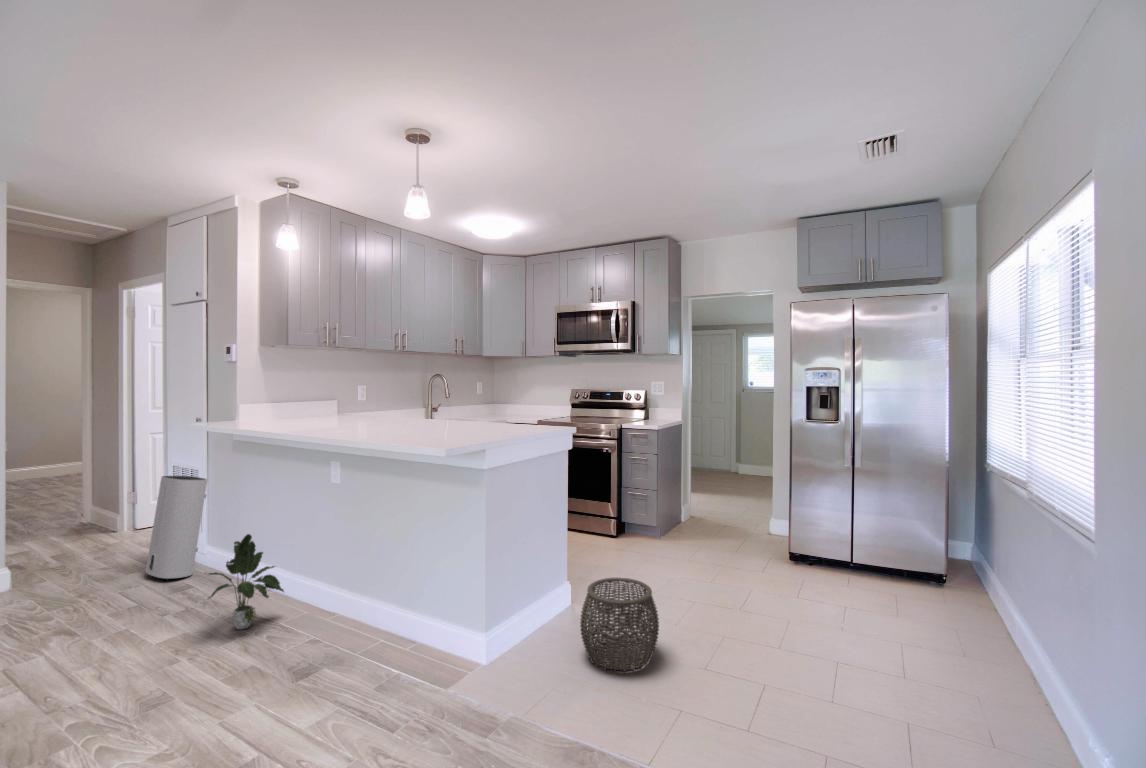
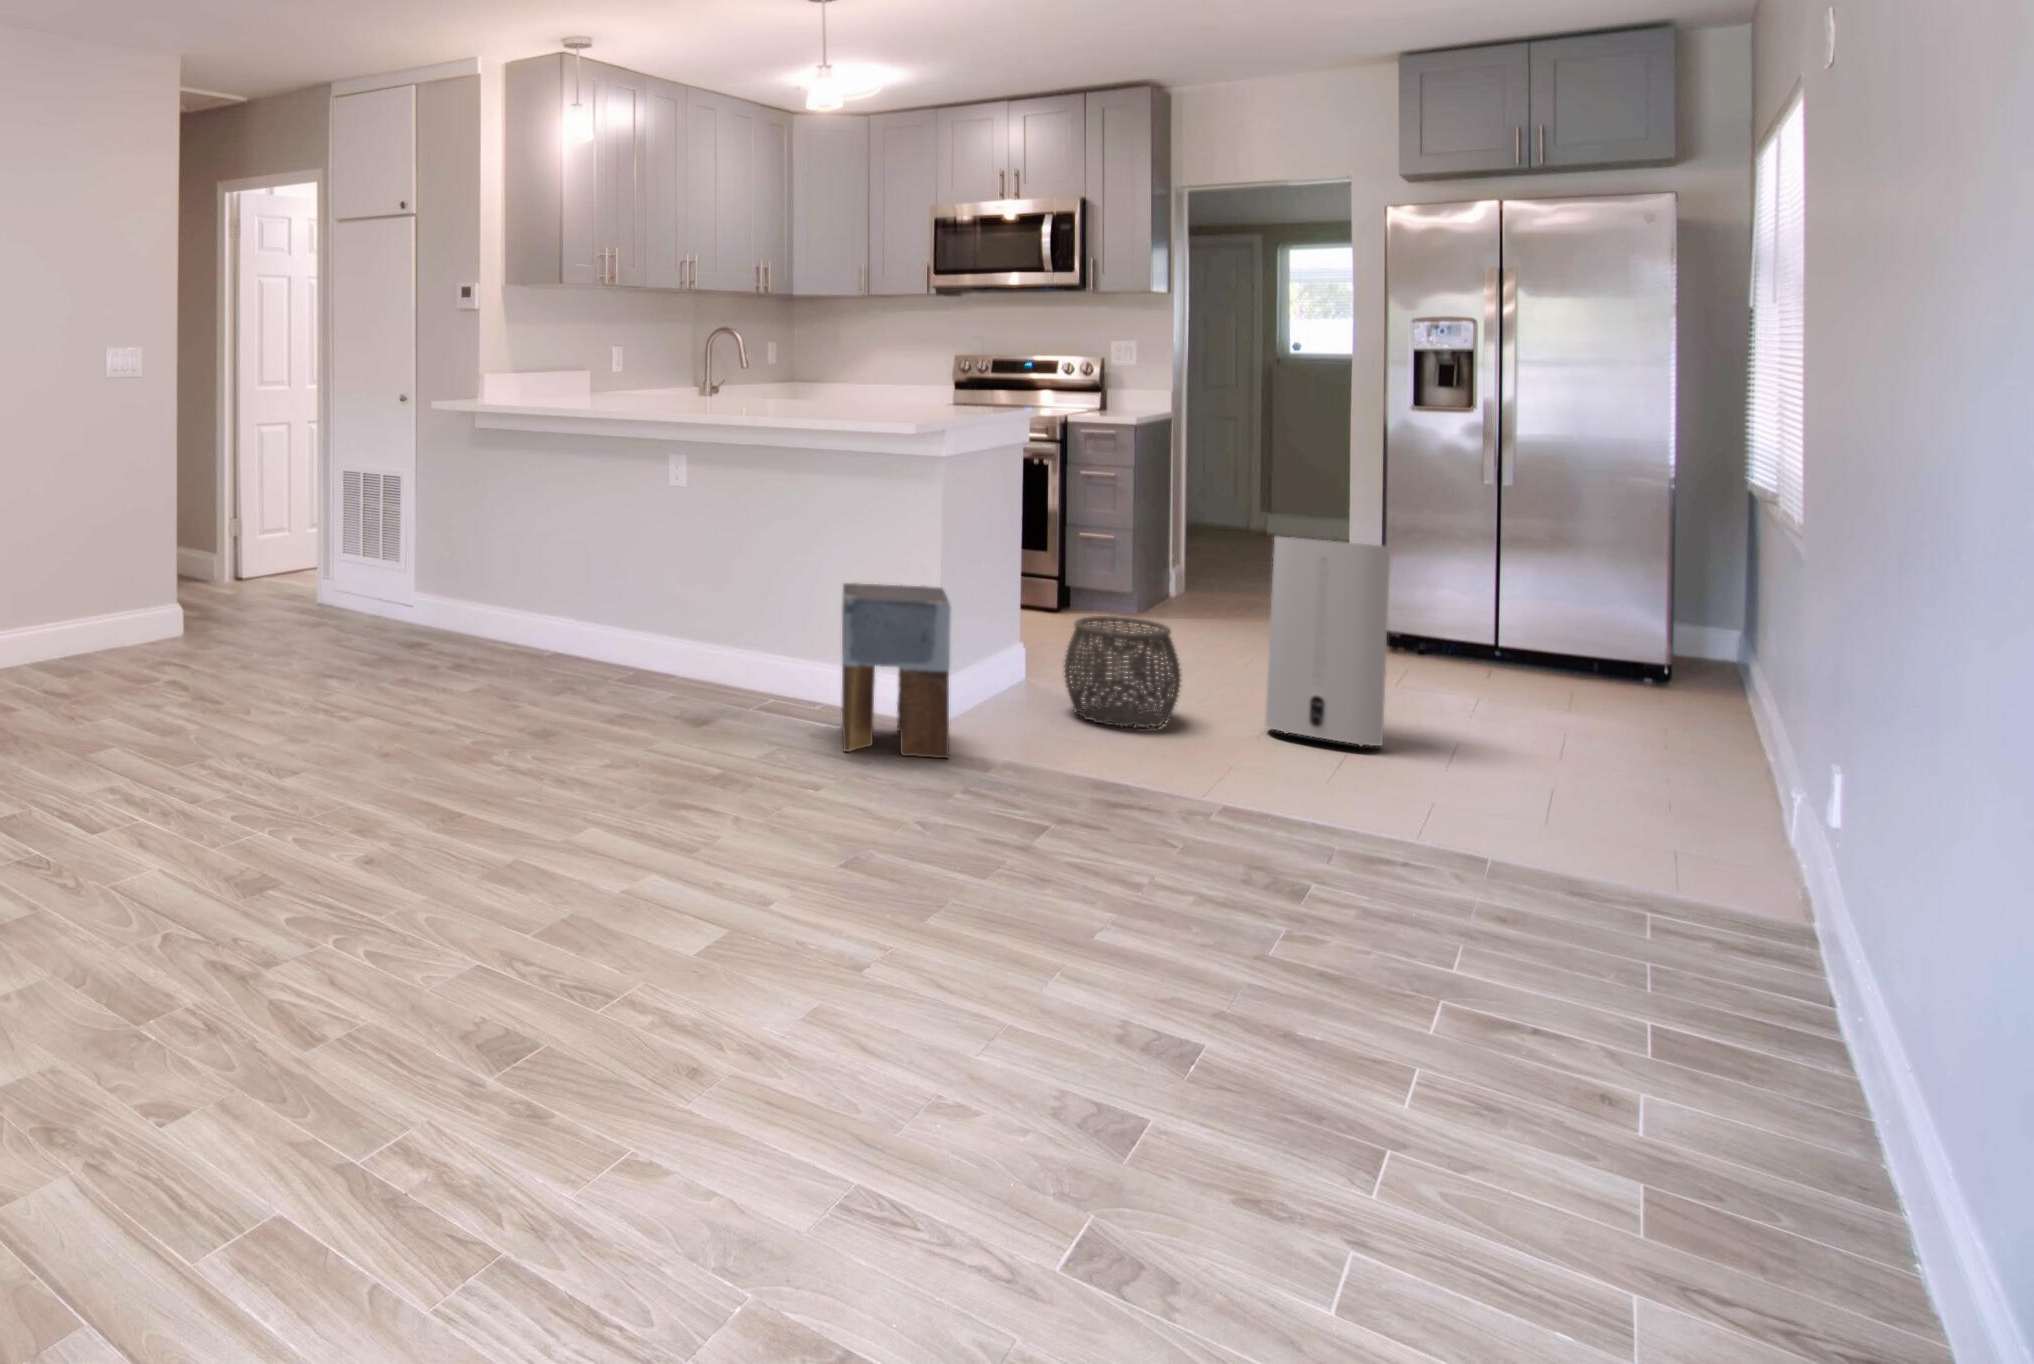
air purifier: present [146,476,207,578] -> present [1266,536,1390,746]
potted plant: present [208,534,284,629] -> none [530,545,614,671]
stool: none [372,578,475,738] -> present [842,583,951,758]

